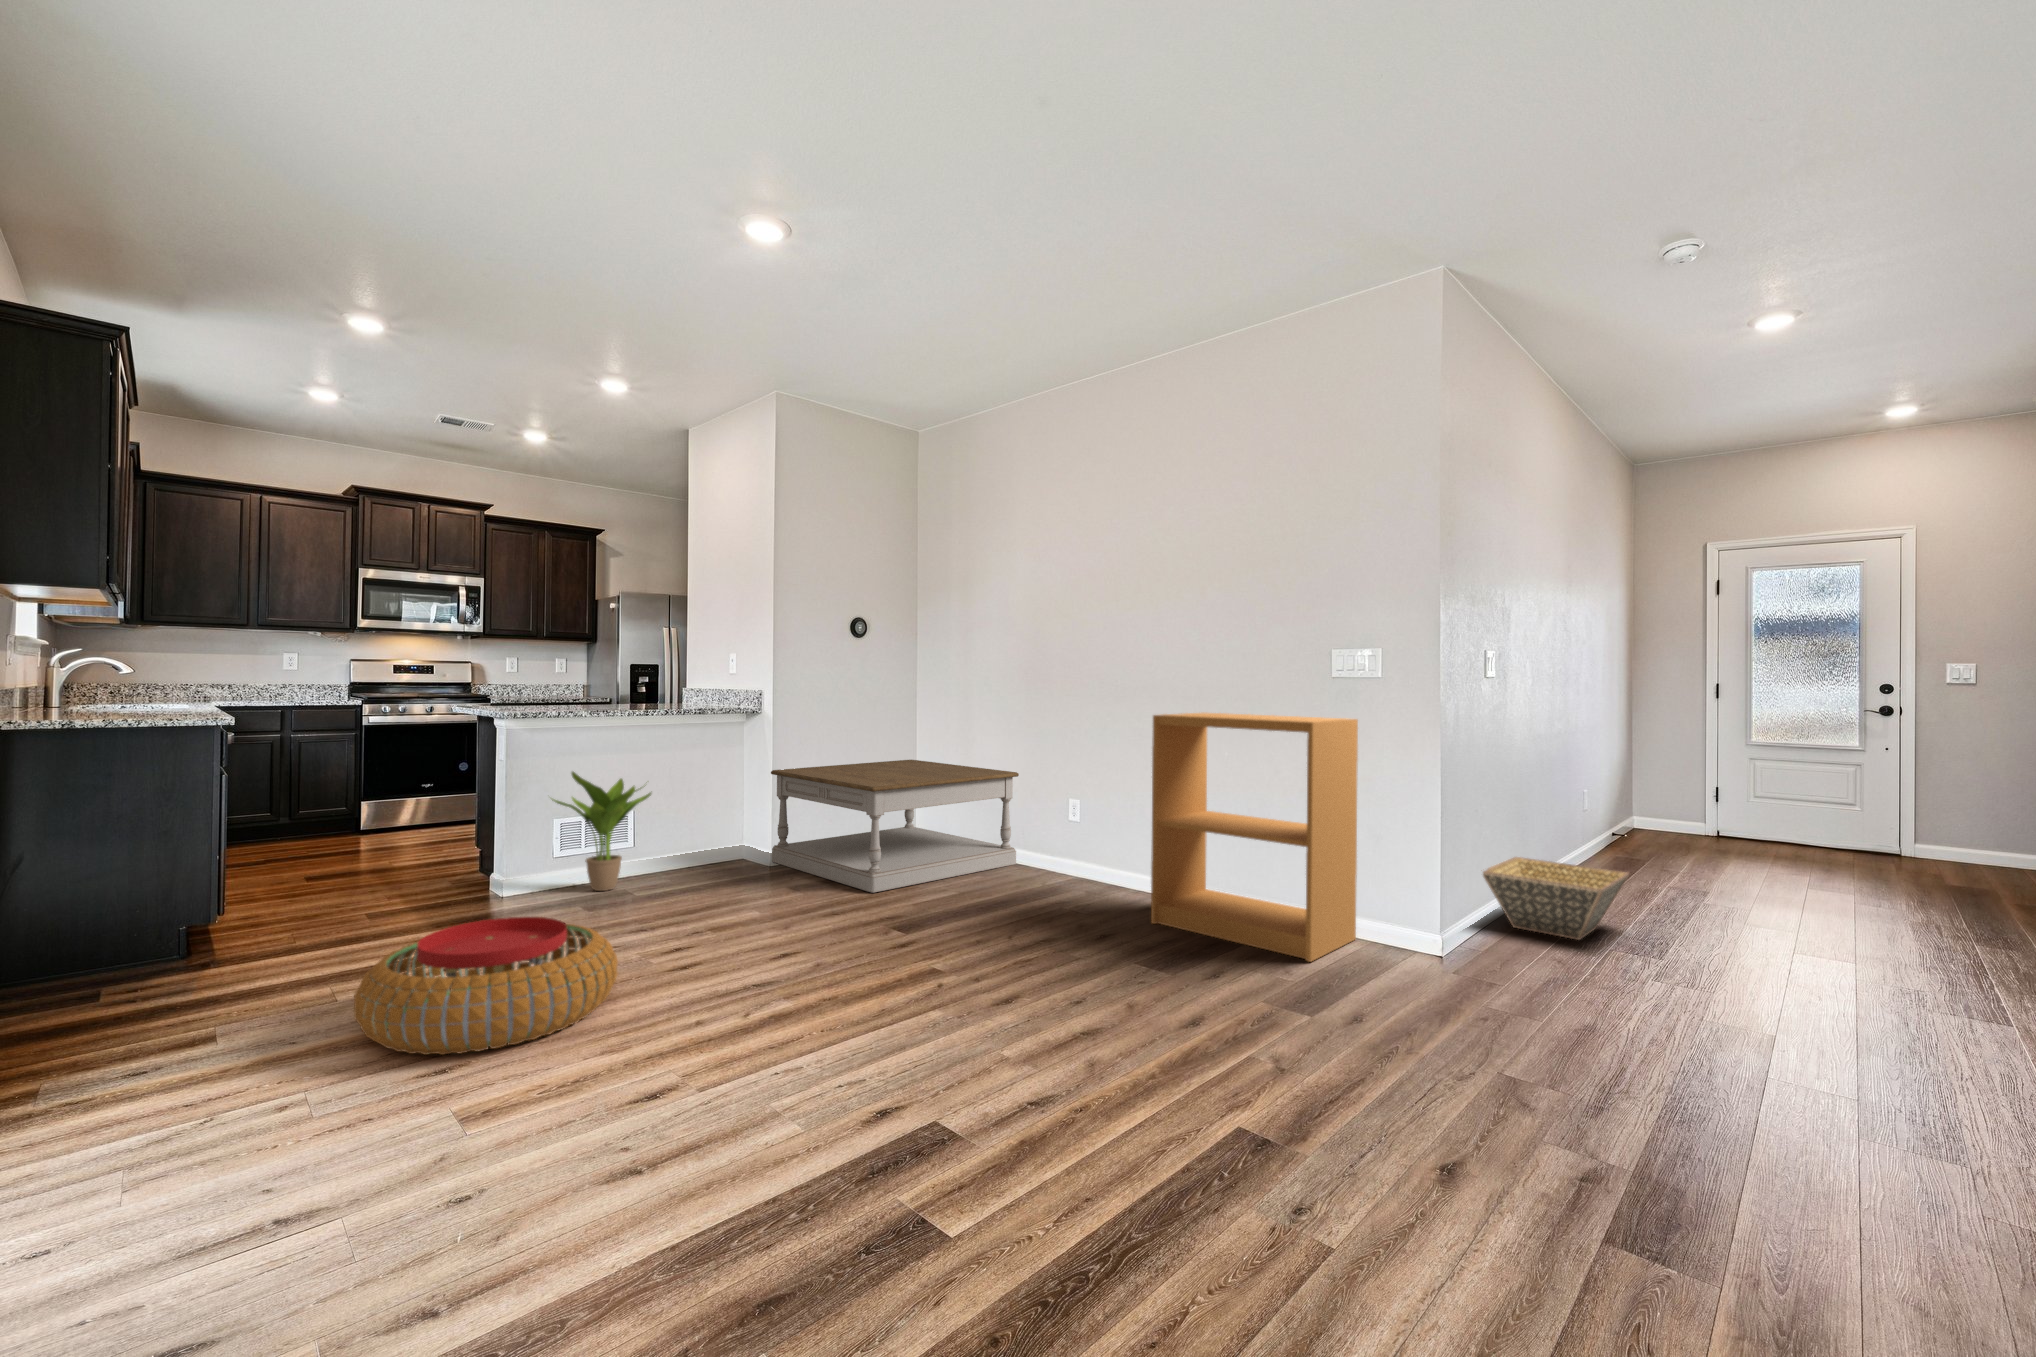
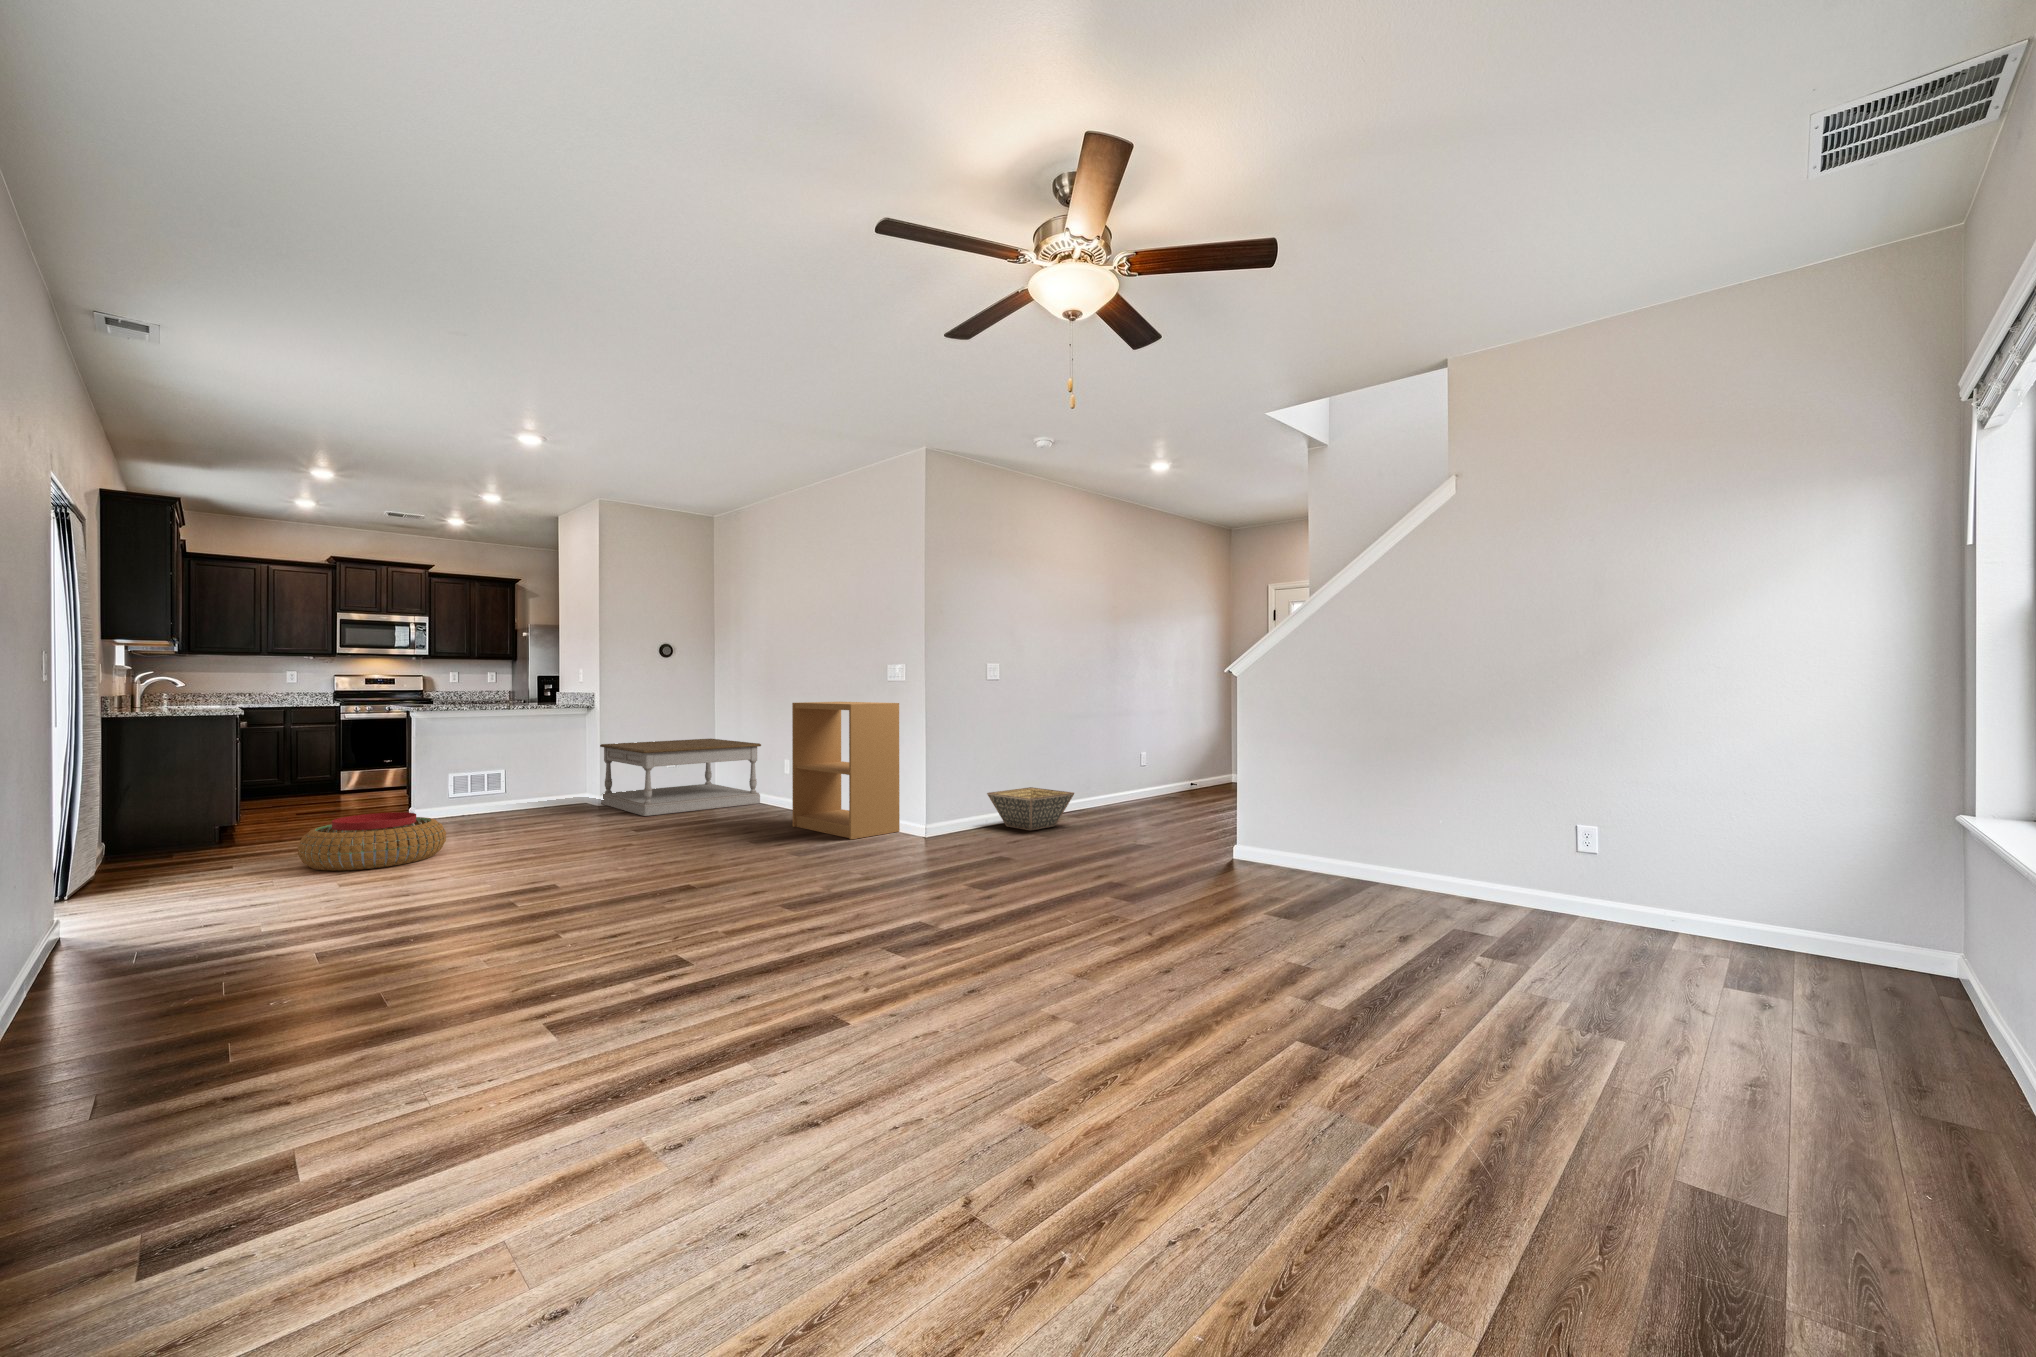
potted plant: present [552,772,651,891] -> none [441,742,514,817]

